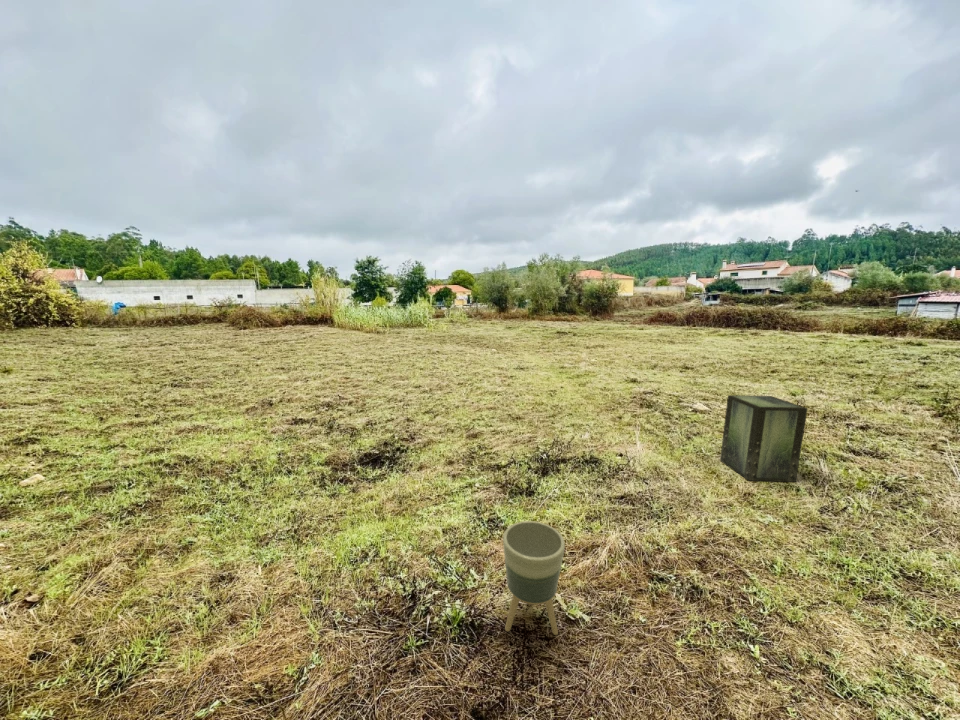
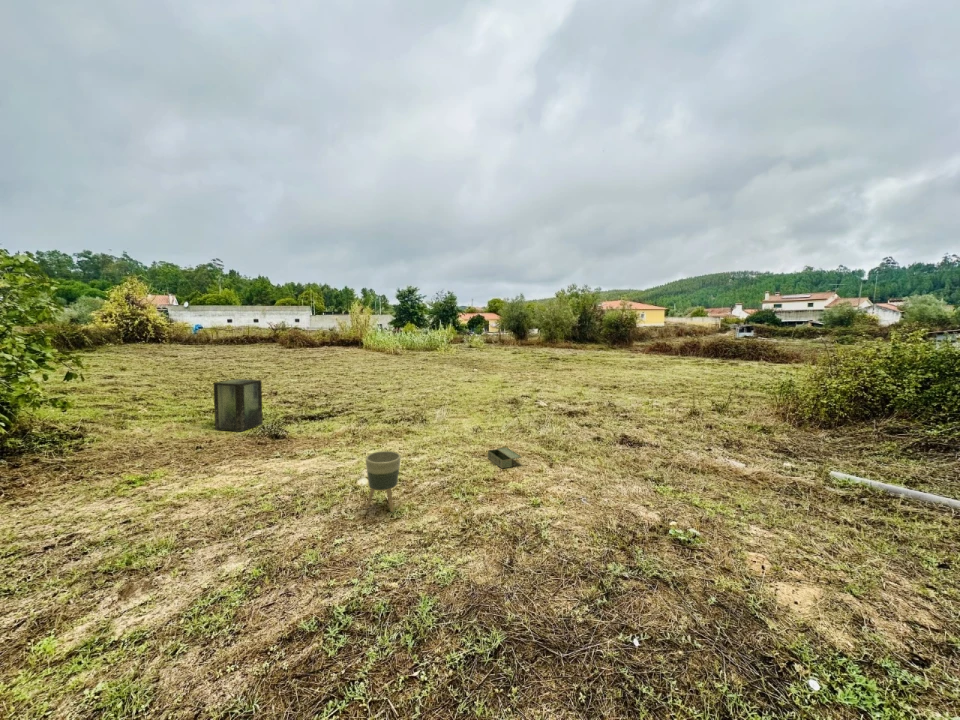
storage box: present [720,395,807,482] -> present [214,379,262,432]
toolbox: none [603,469,661,507] -> present [488,447,521,468]

